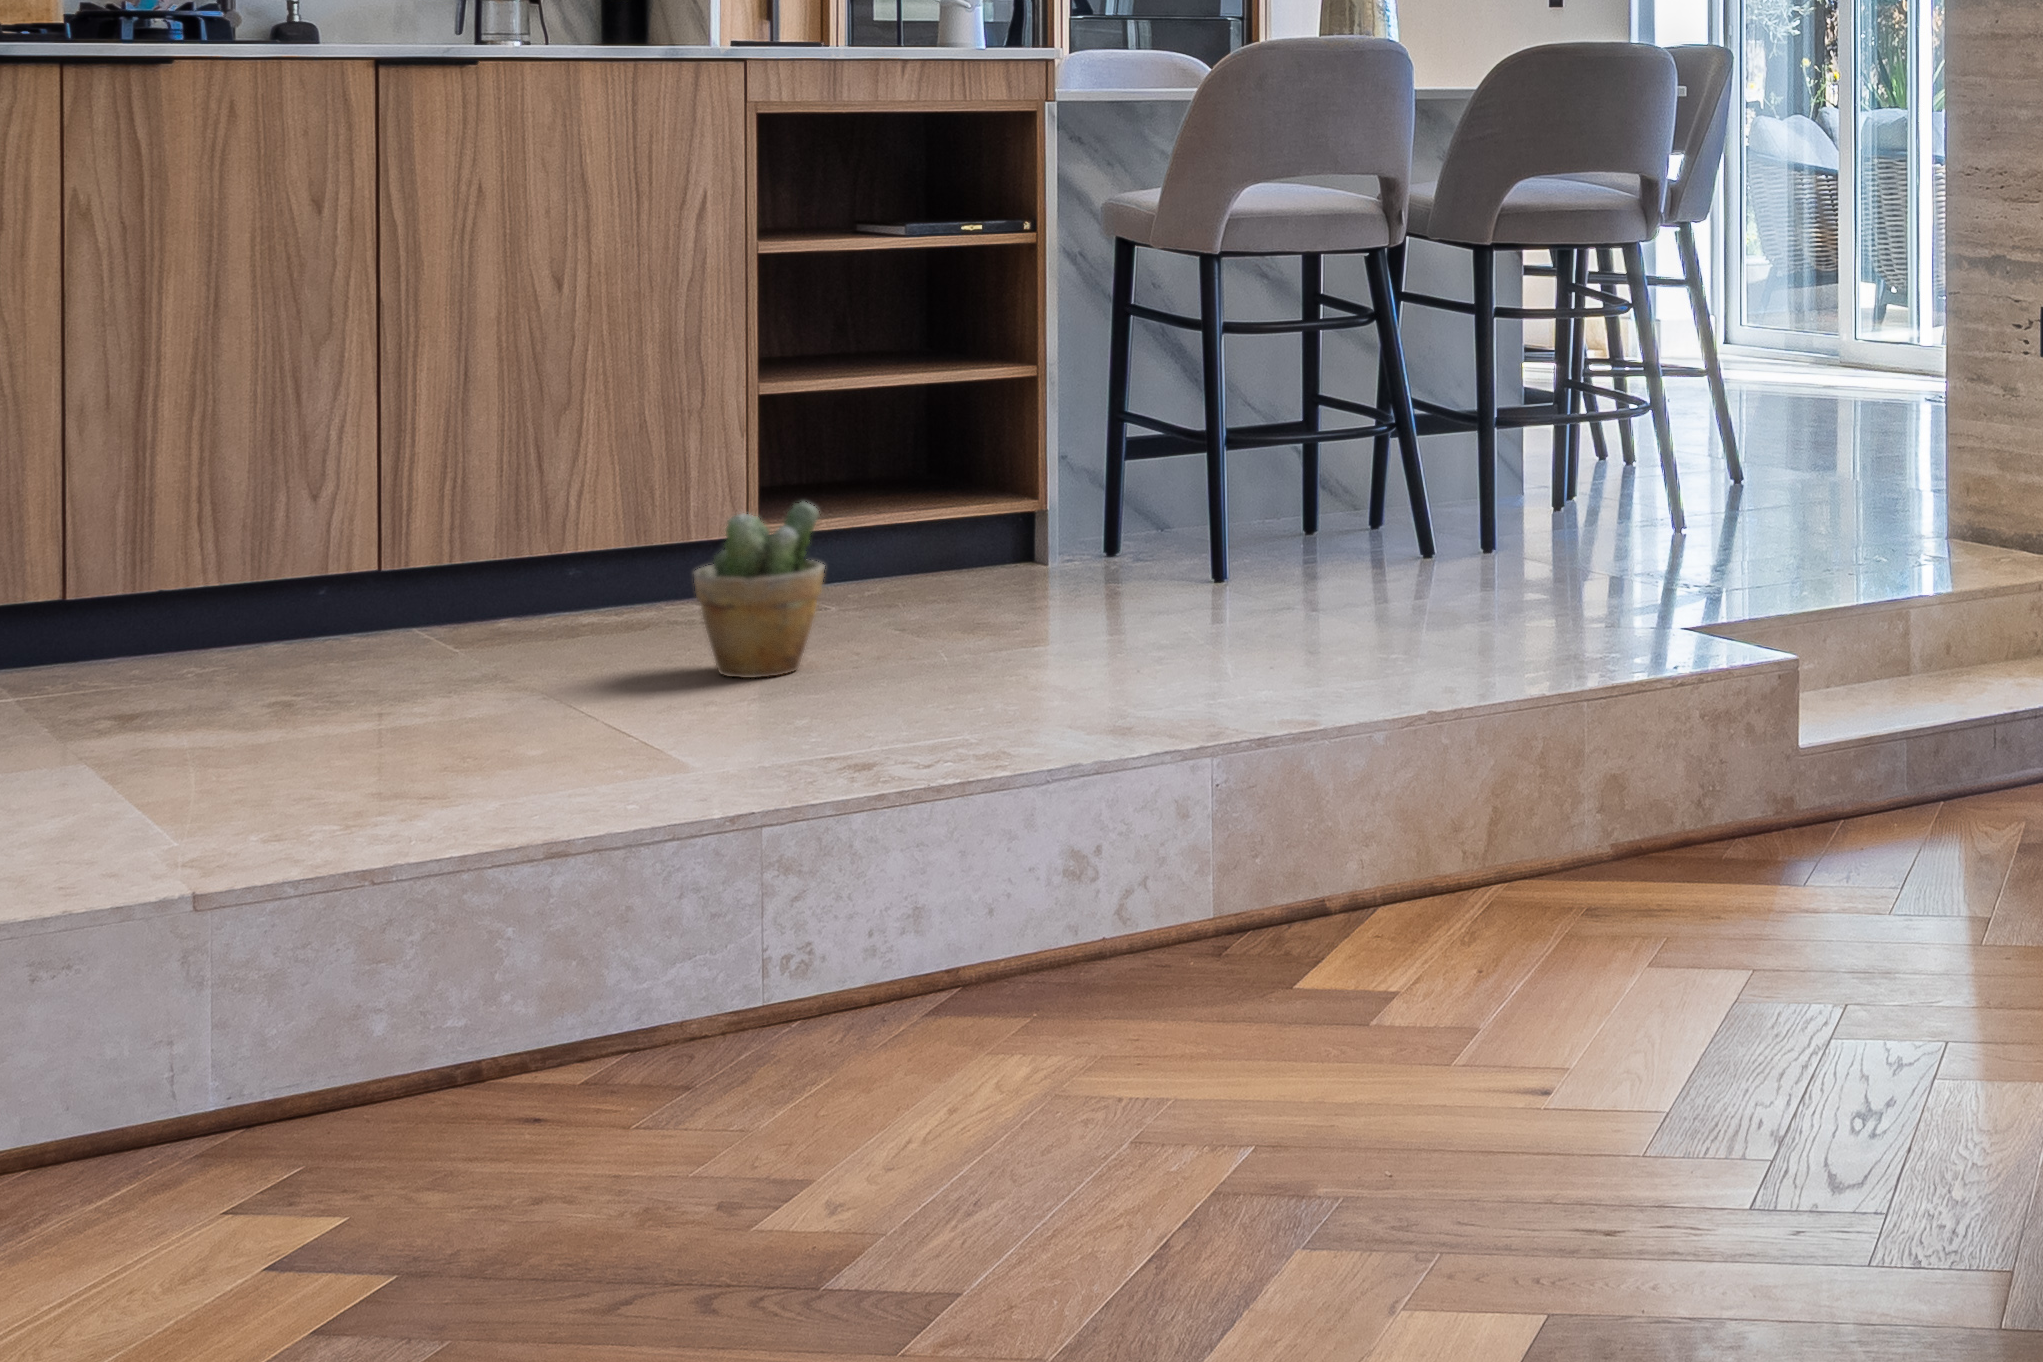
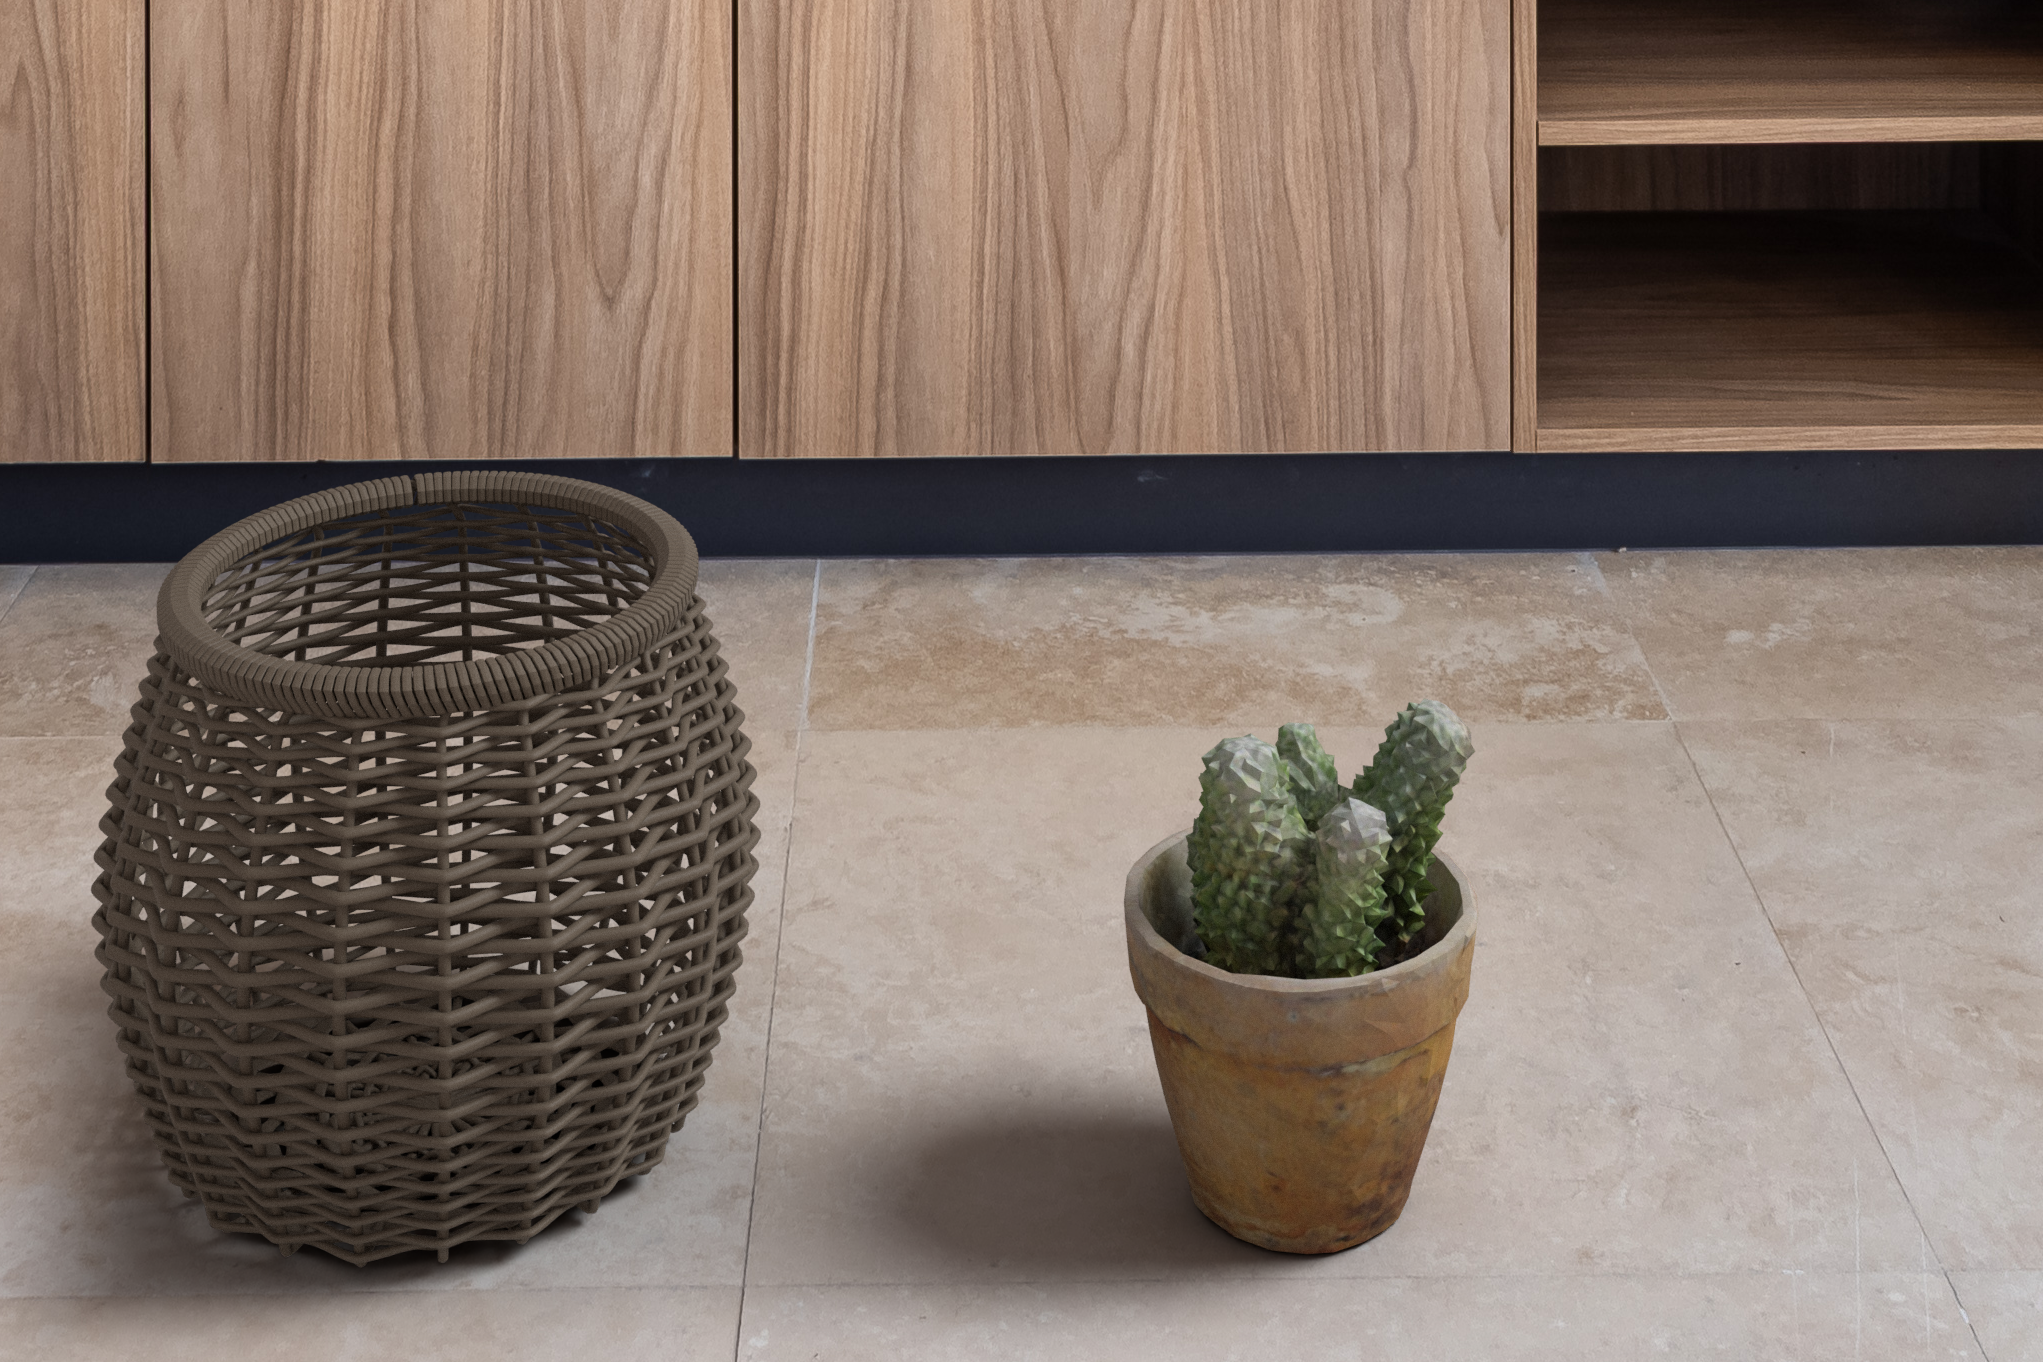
woven basket: none [274,479,547,717] -> present [91,471,761,1268]

